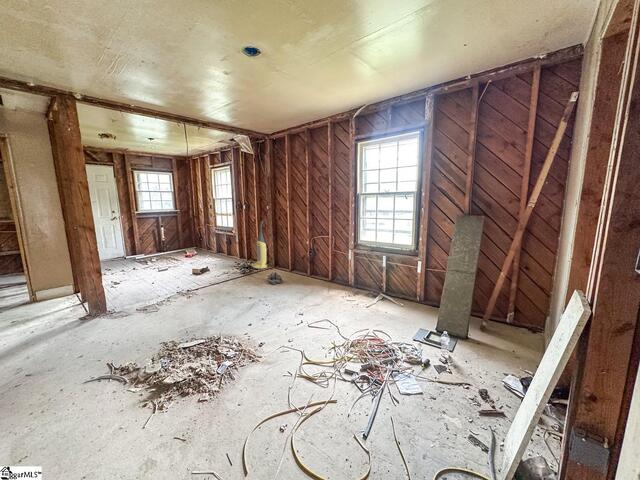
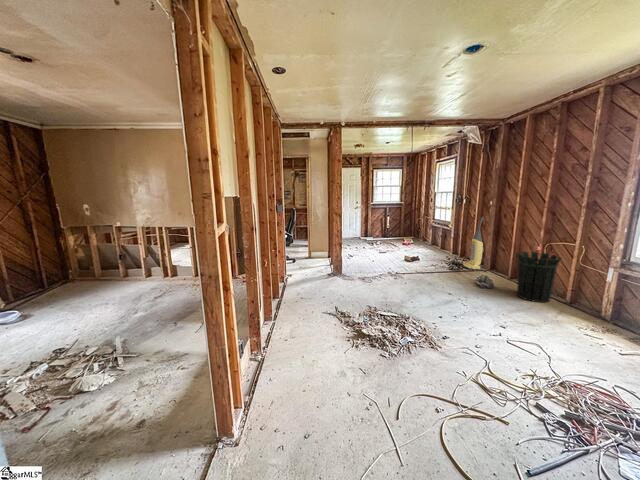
waste bin: none [295,246,323,285] -> present [517,252,562,302]

